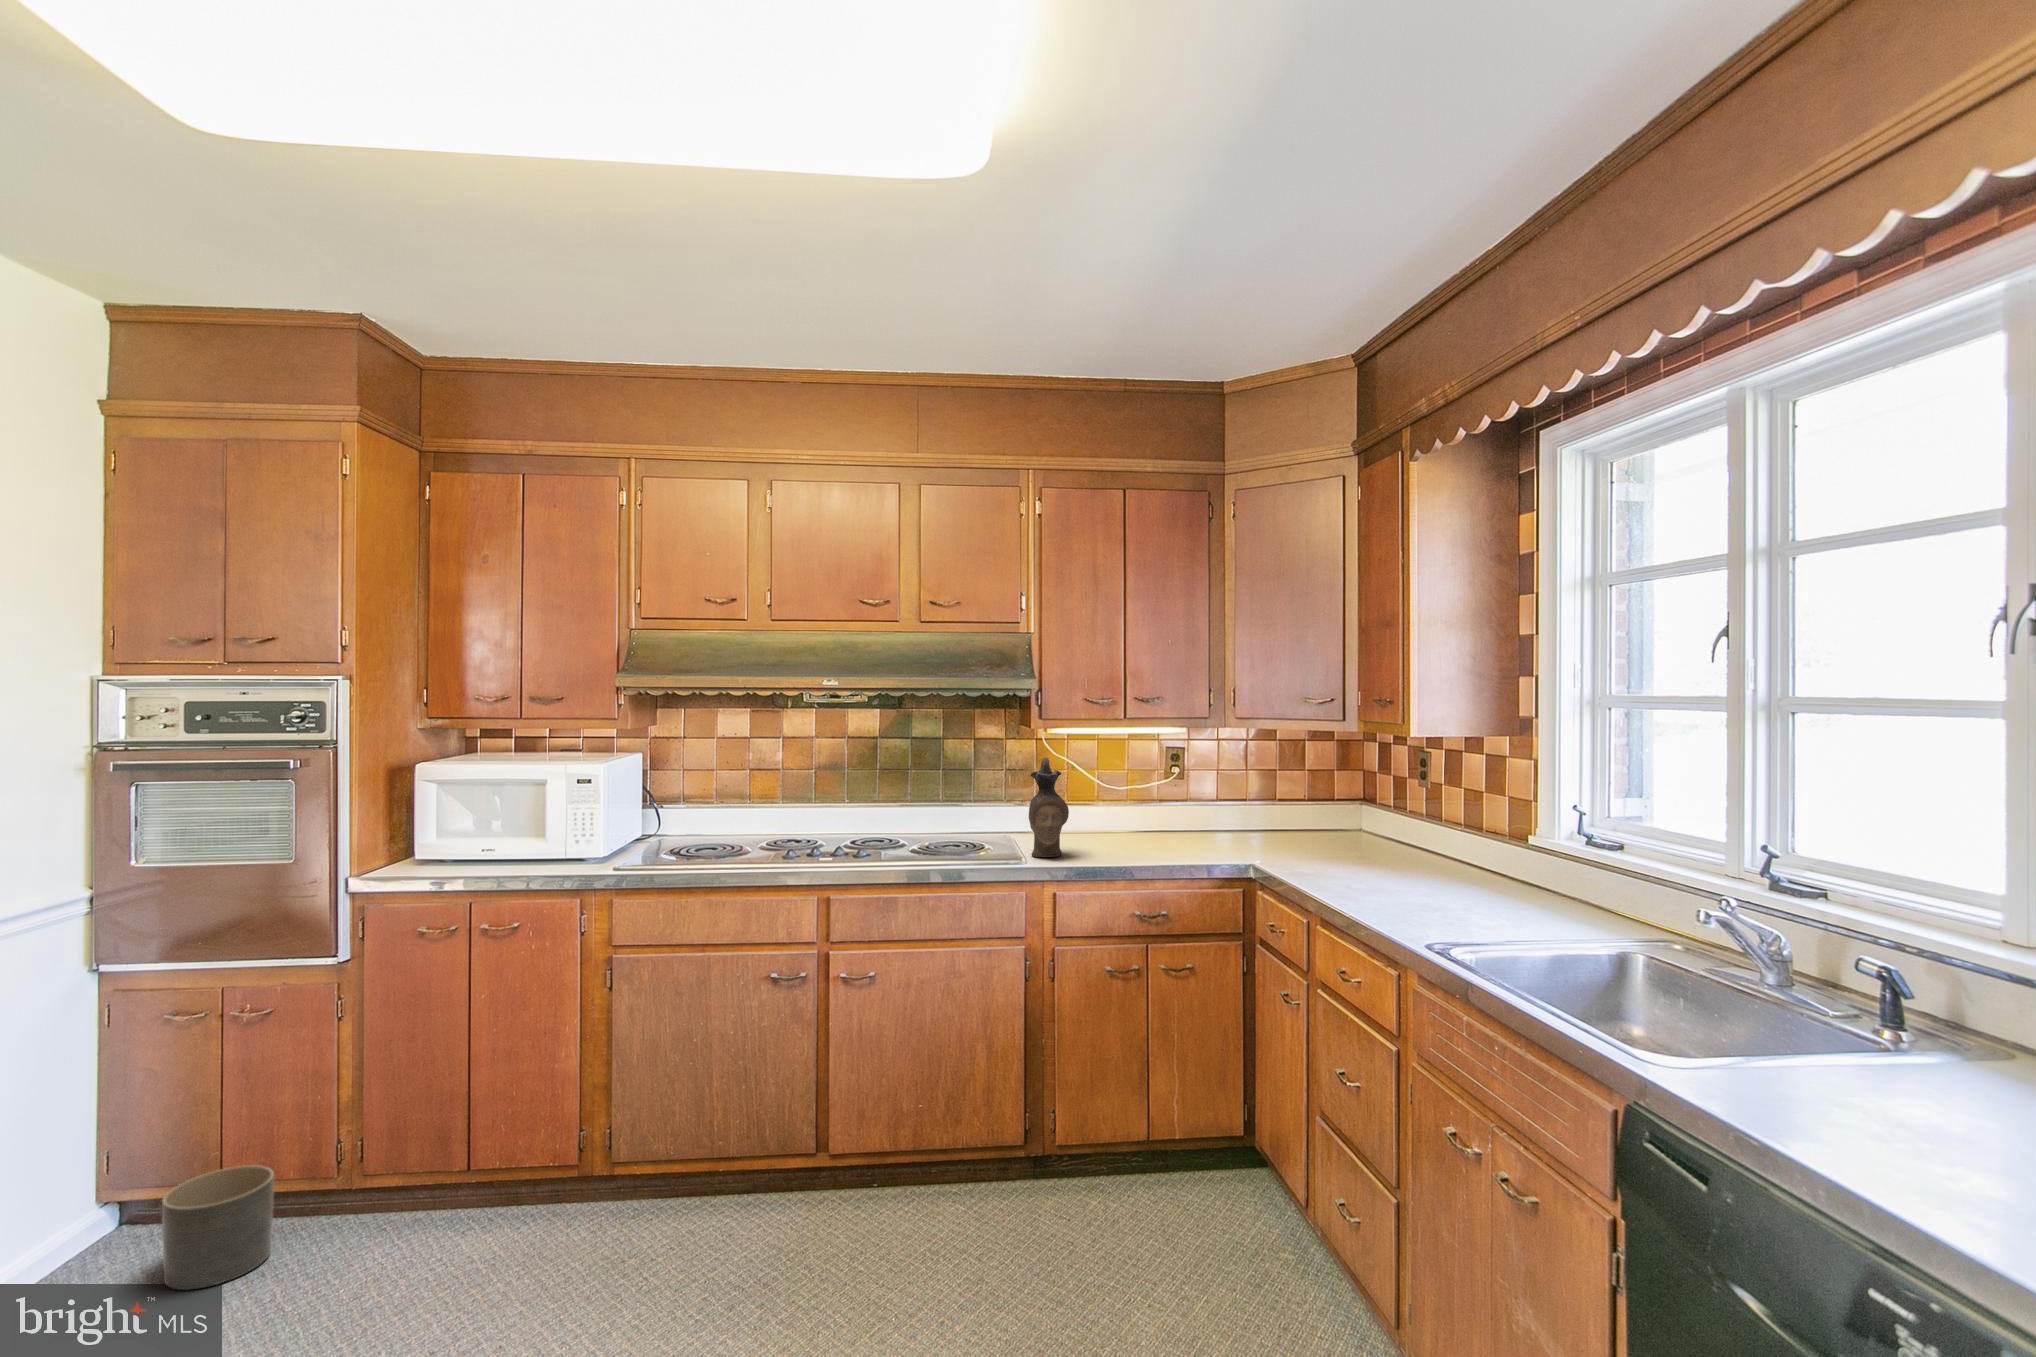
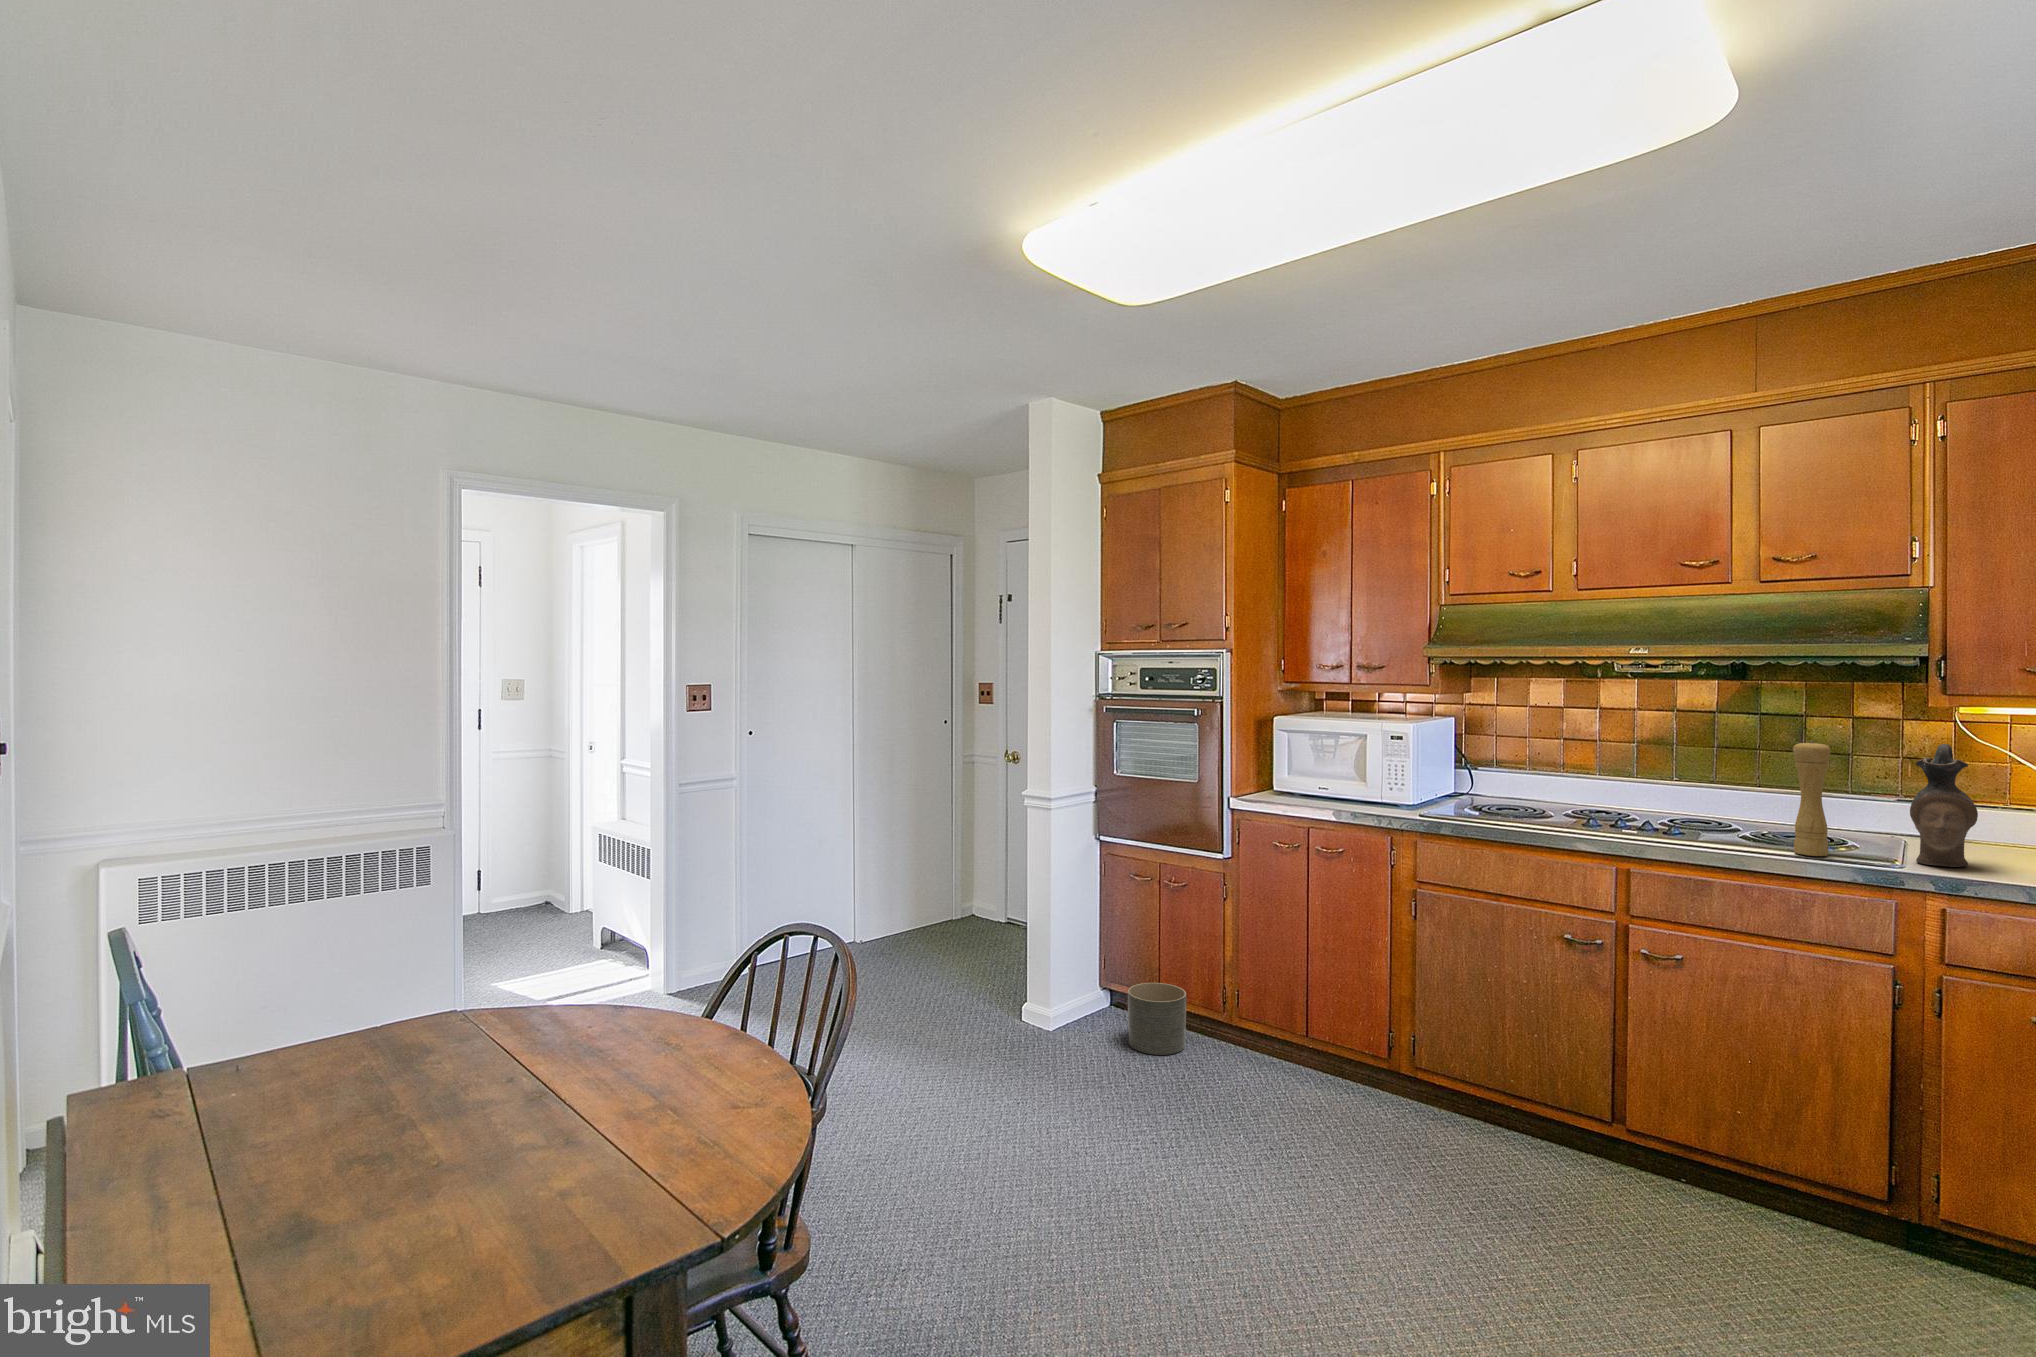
pepper mill: none [954,761,979,862] -> present [1793,741,1830,856]

